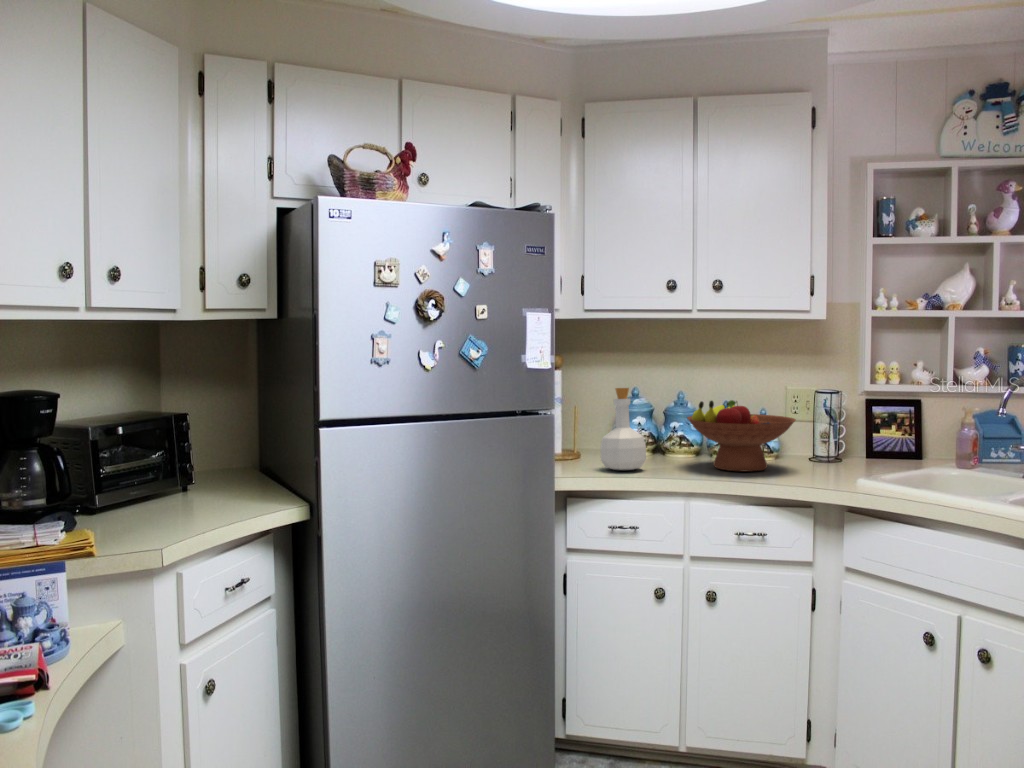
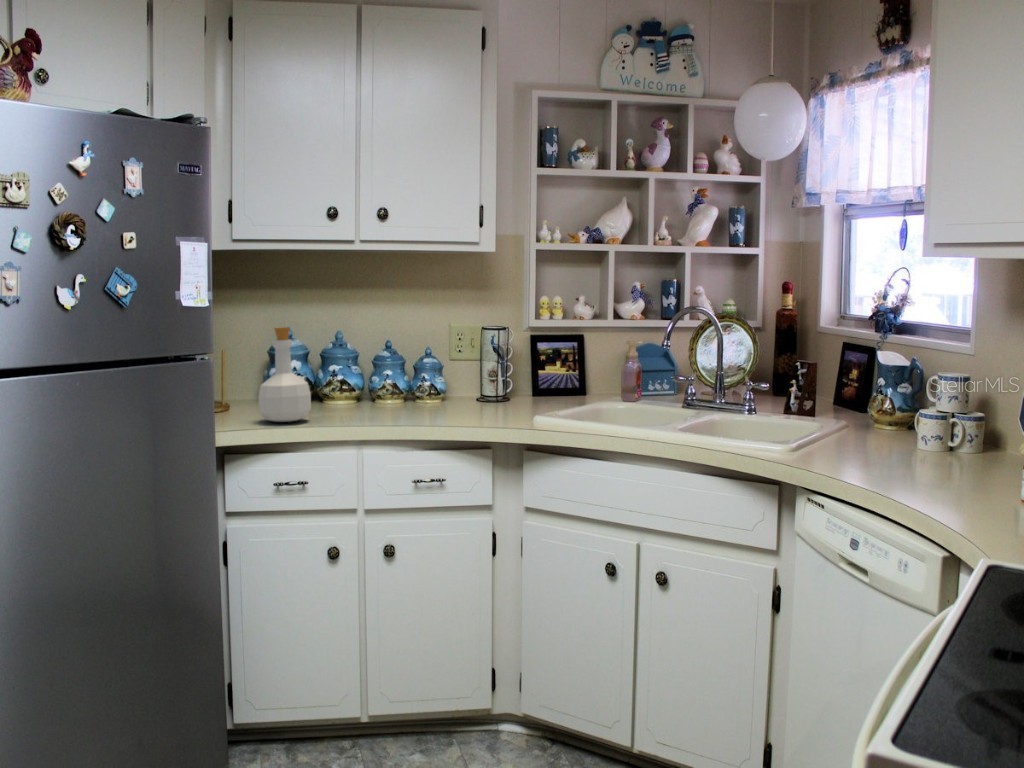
fruit bowl: present [687,400,796,471] -> none [355,339,469,417]

